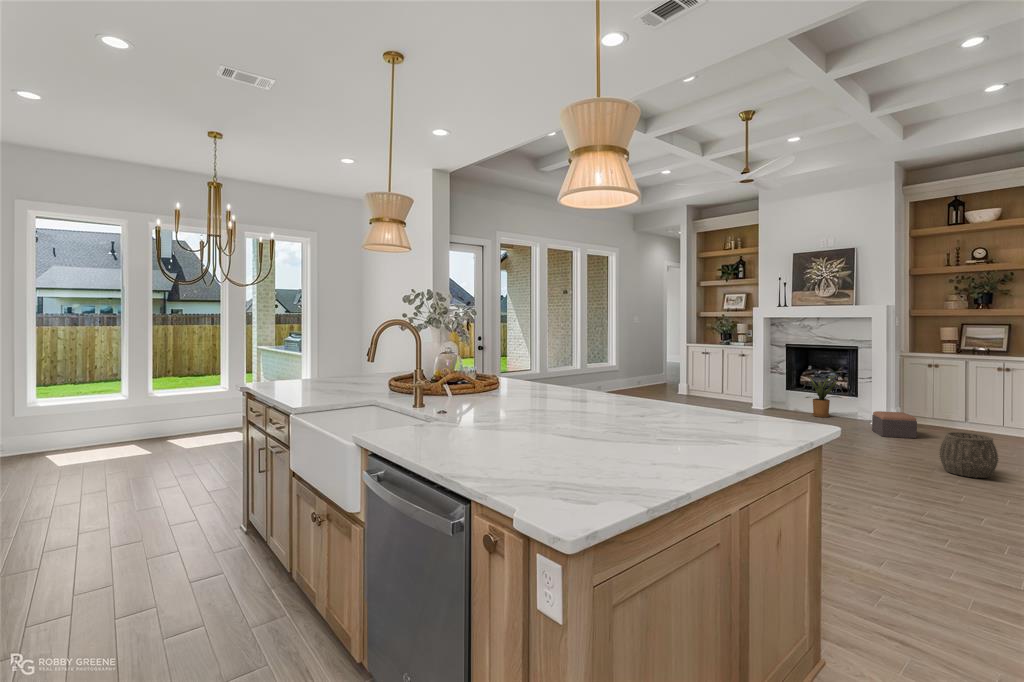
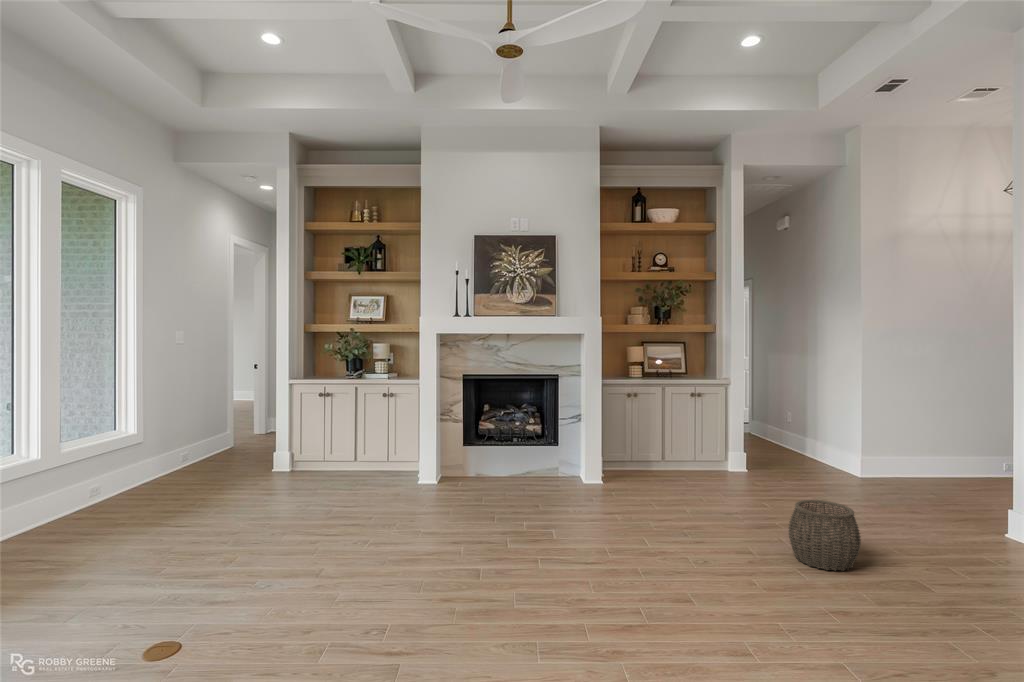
house plant: present [806,375,841,417] -> none [492,415,549,480]
footstool: present [872,411,917,438] -> none [610,463,667,505]

